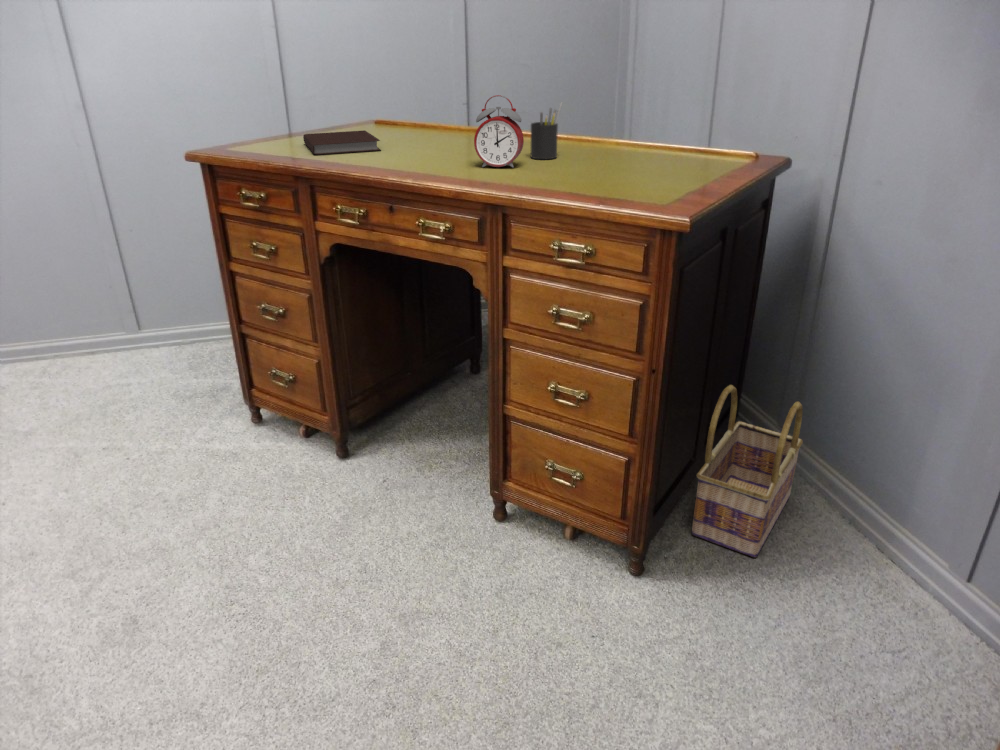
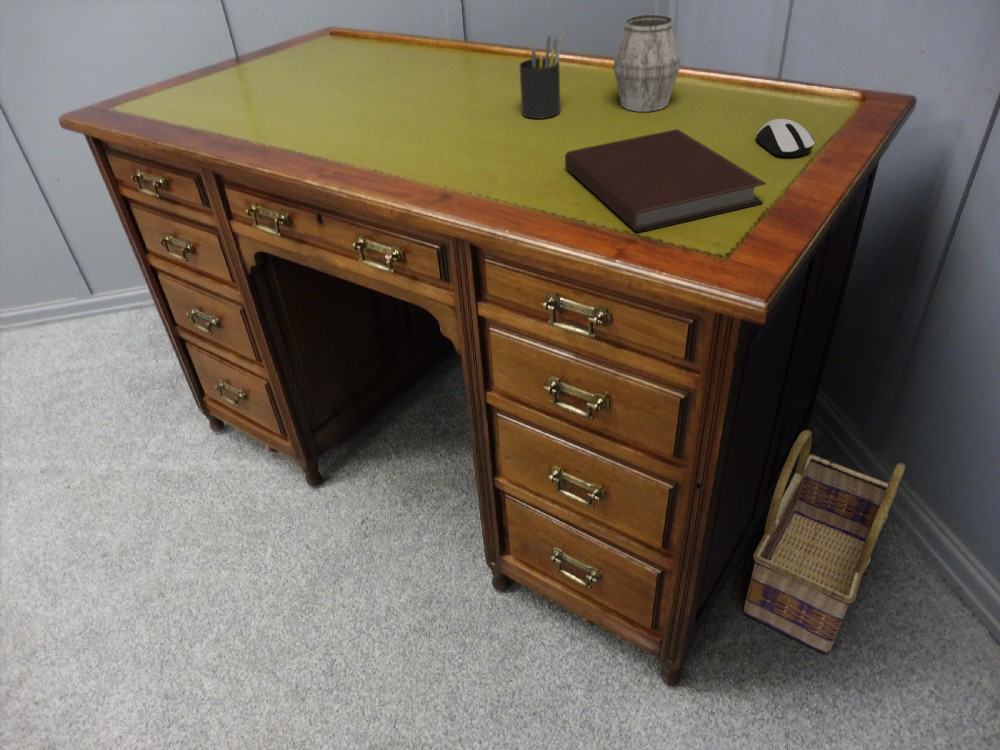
alarm clock: present [474,95,524,168] -> none [432,36,507,146]
mug: none [594,99,638,158] -> present [614,15,680,112]
notebook: present [303,130,381,155] -> present [565,129,766,232]
computer mouse: none [687,154,724,174] -> present [756,119,815,157]

